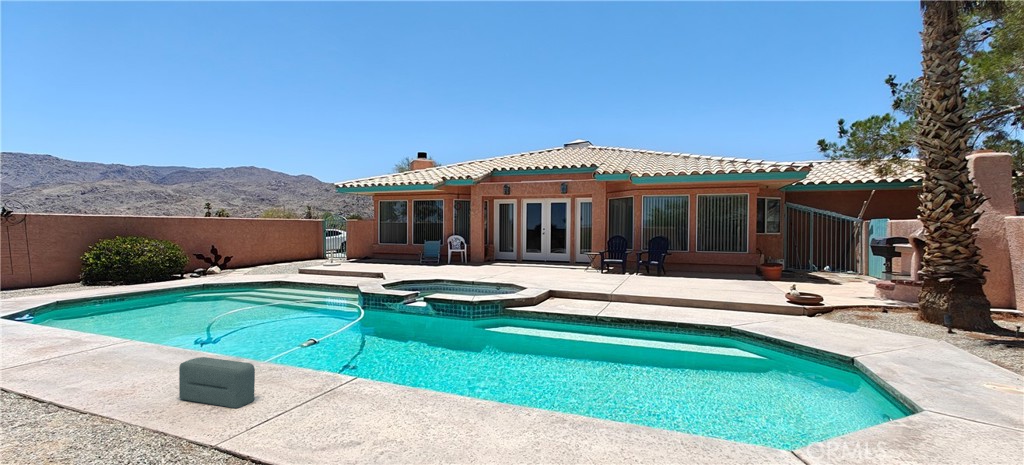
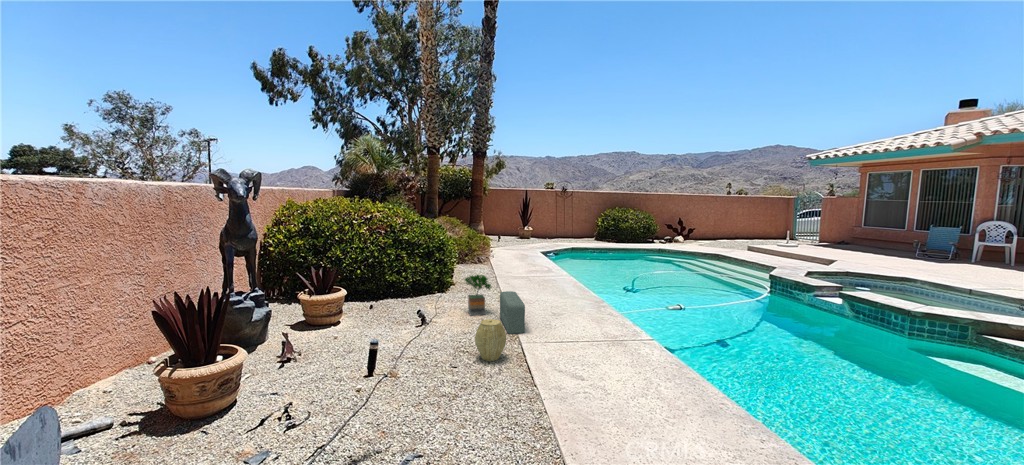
potted tree: none [97,347,159,415] -> present [465,275,491,316]
woven basket: none [252,383,296,438] -> present [475,319,506,361]

